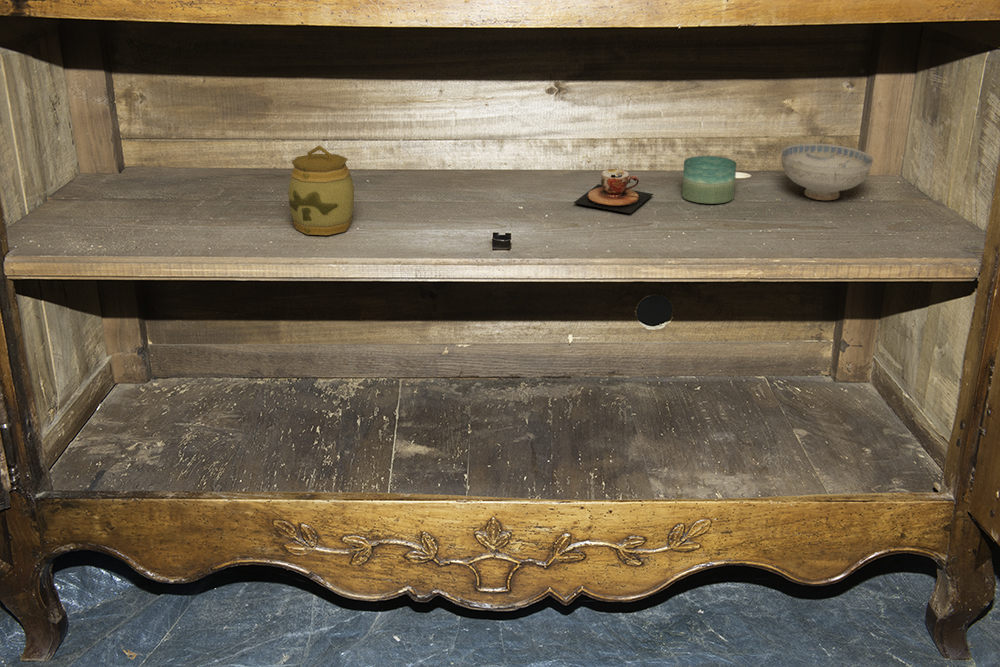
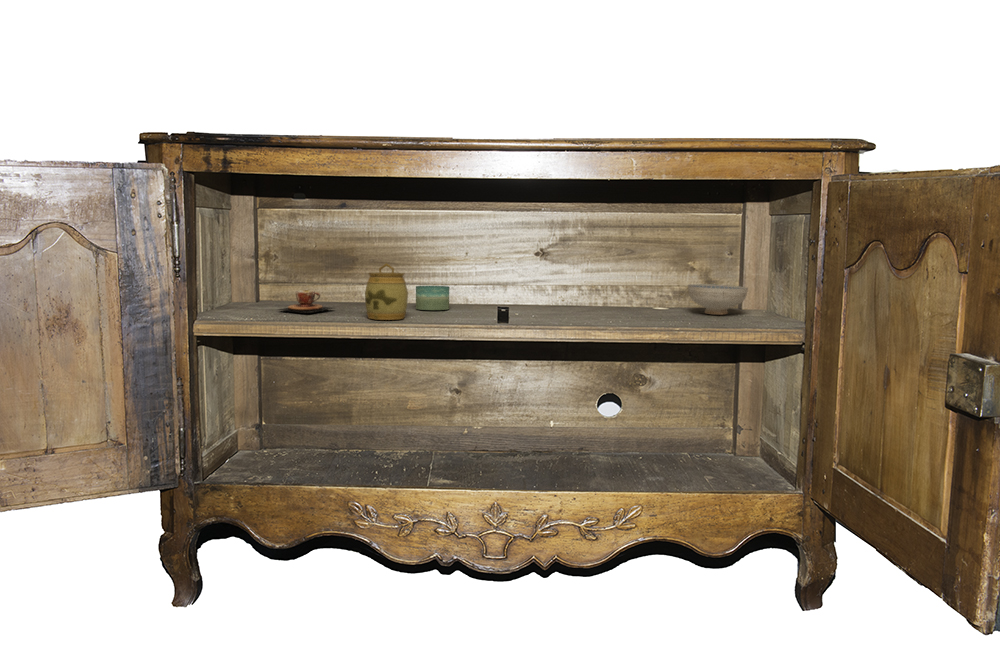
candle: present [682,156,736,204] -> present [416,286,449,310]
teacup: present [574,169,653,213] -> present [279,290,333,313]

